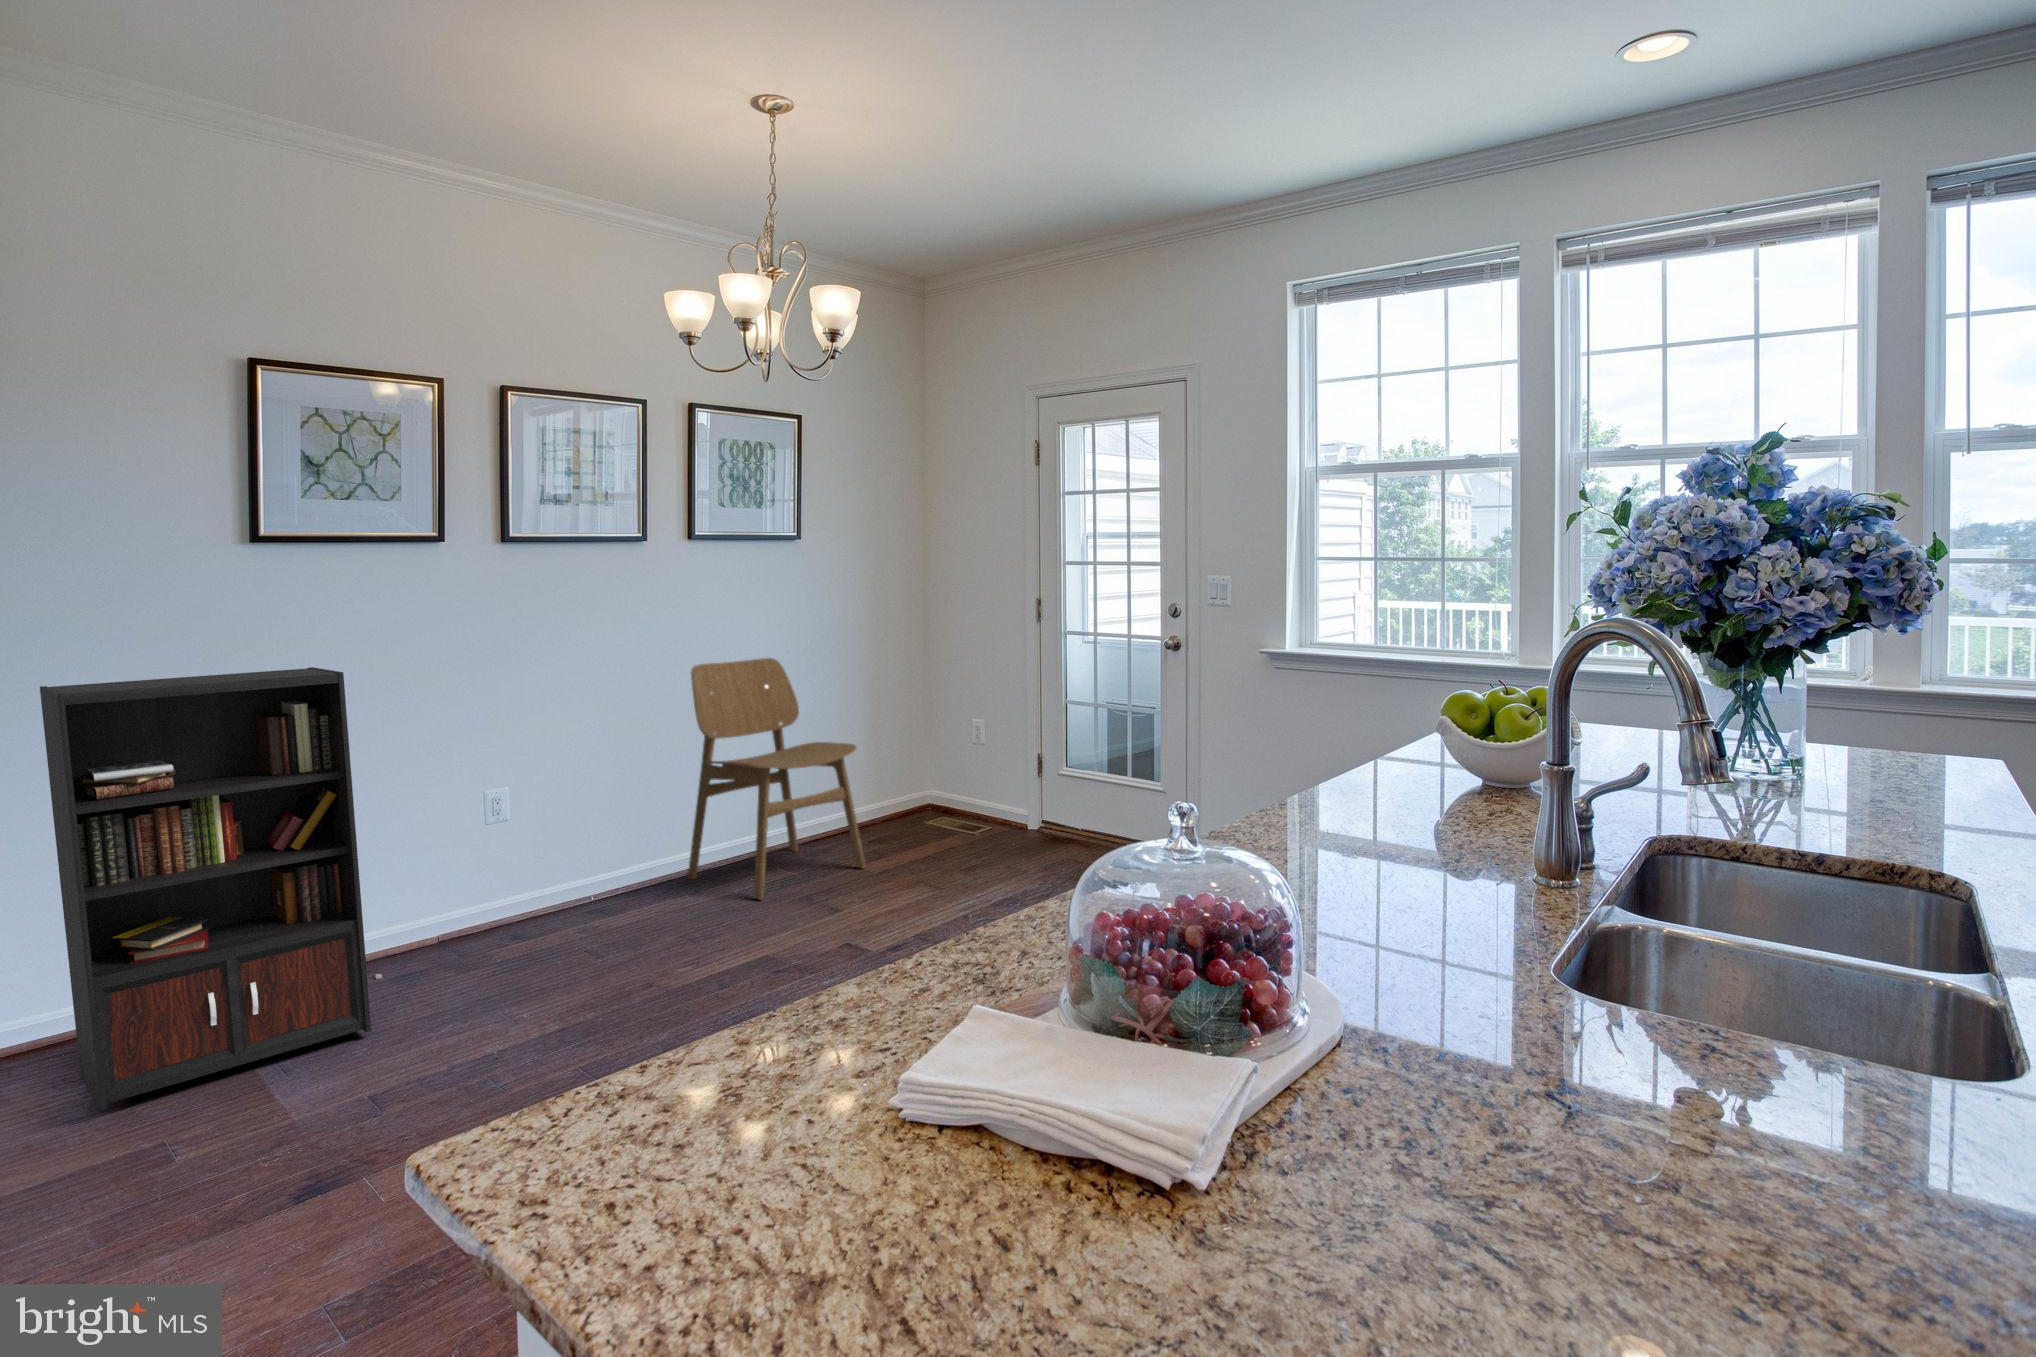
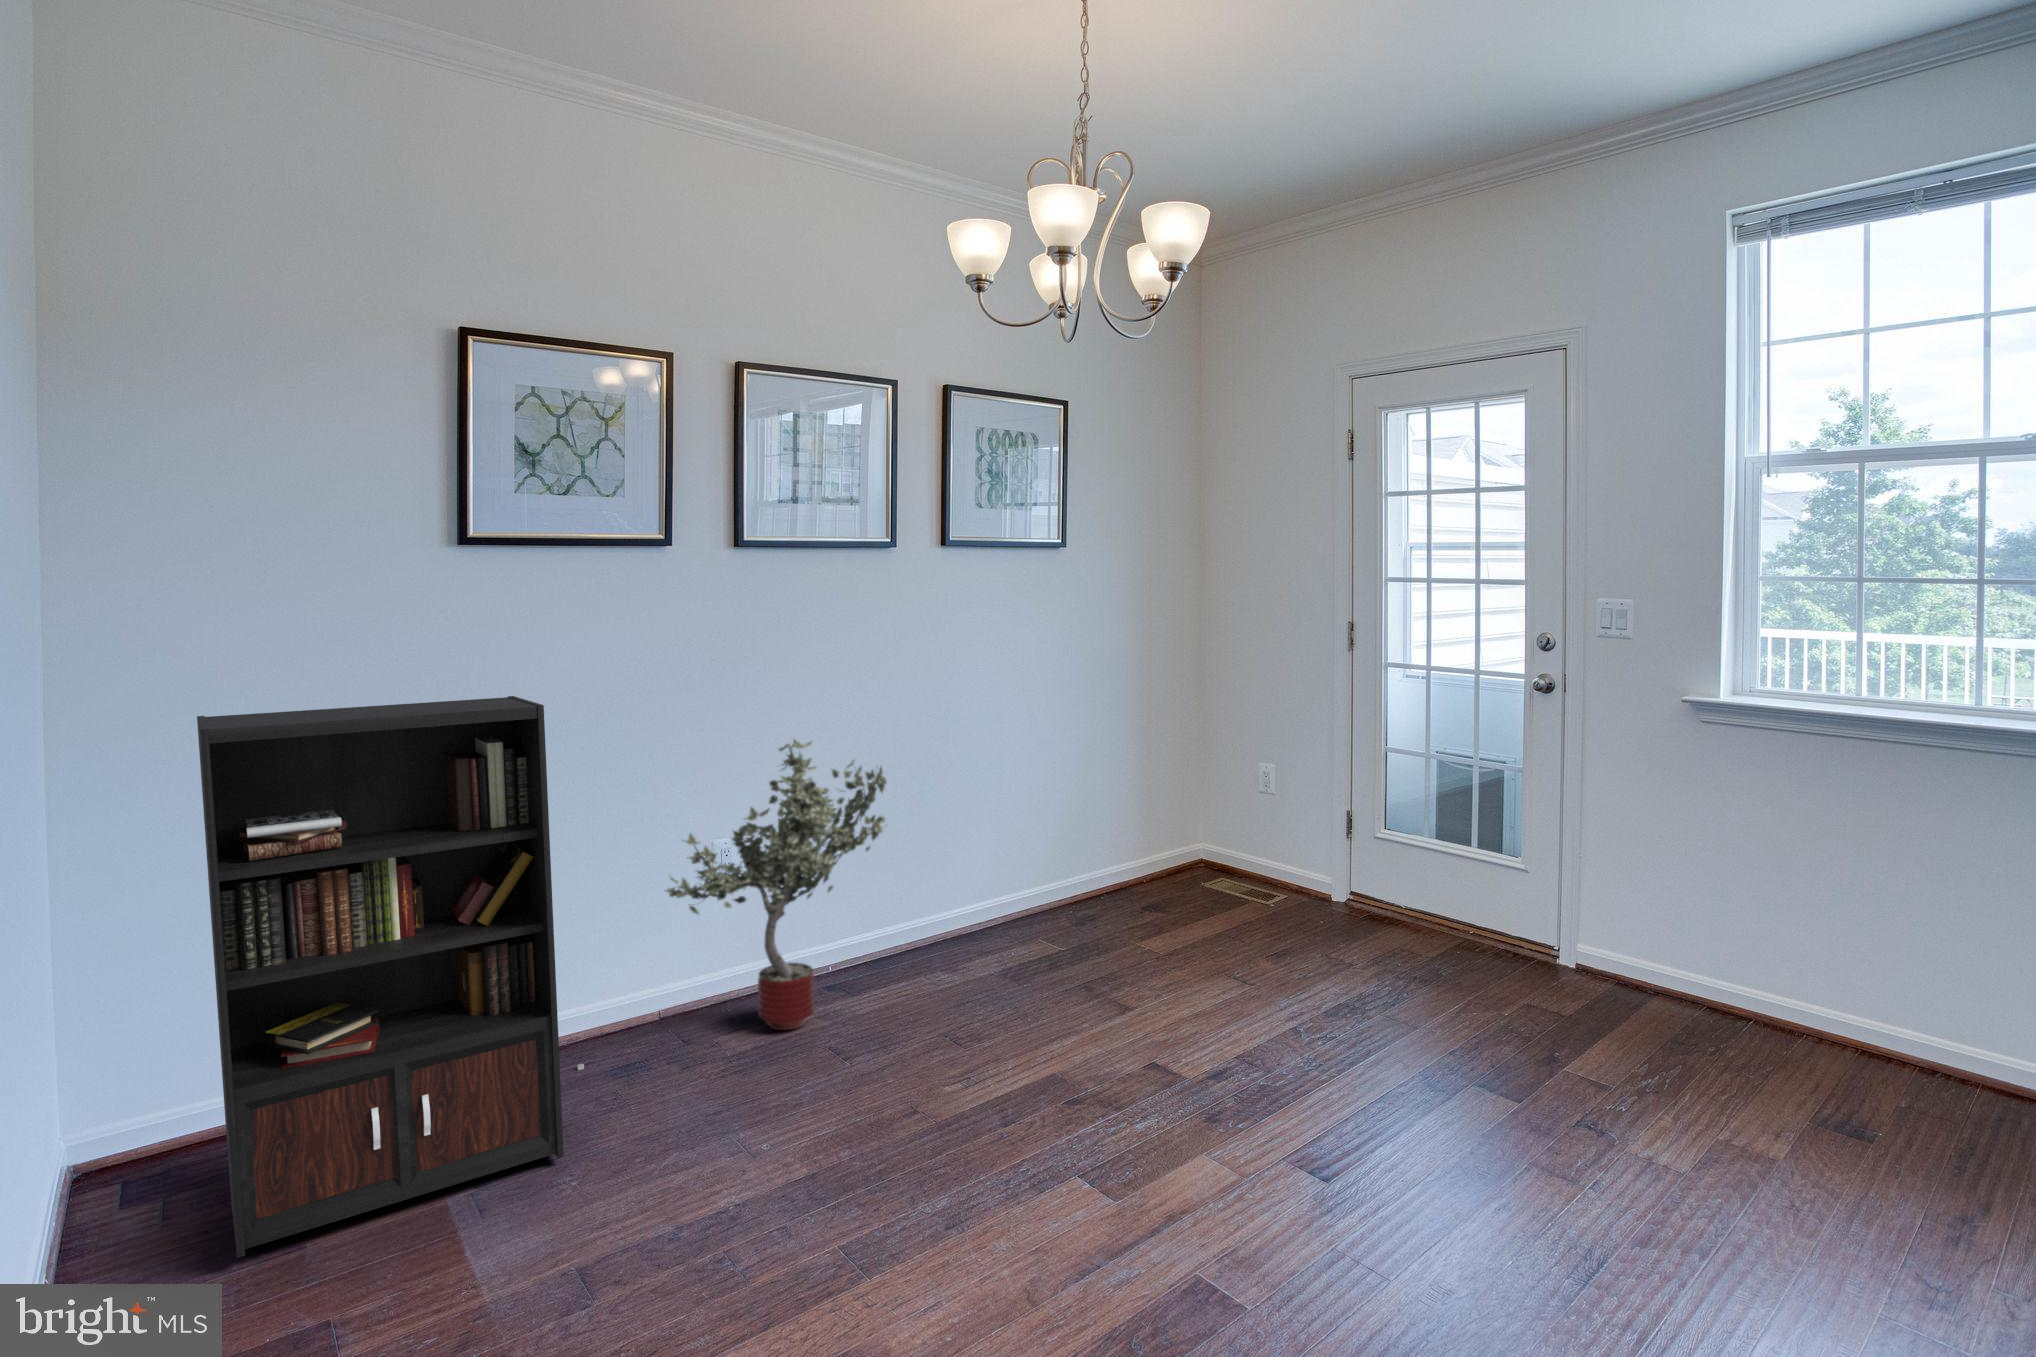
dining chair: present [688,658,866,899] -> none [929,688,1140,986]
potted tree: none [449,700,644,941] -> present [666,738,886,1030]

